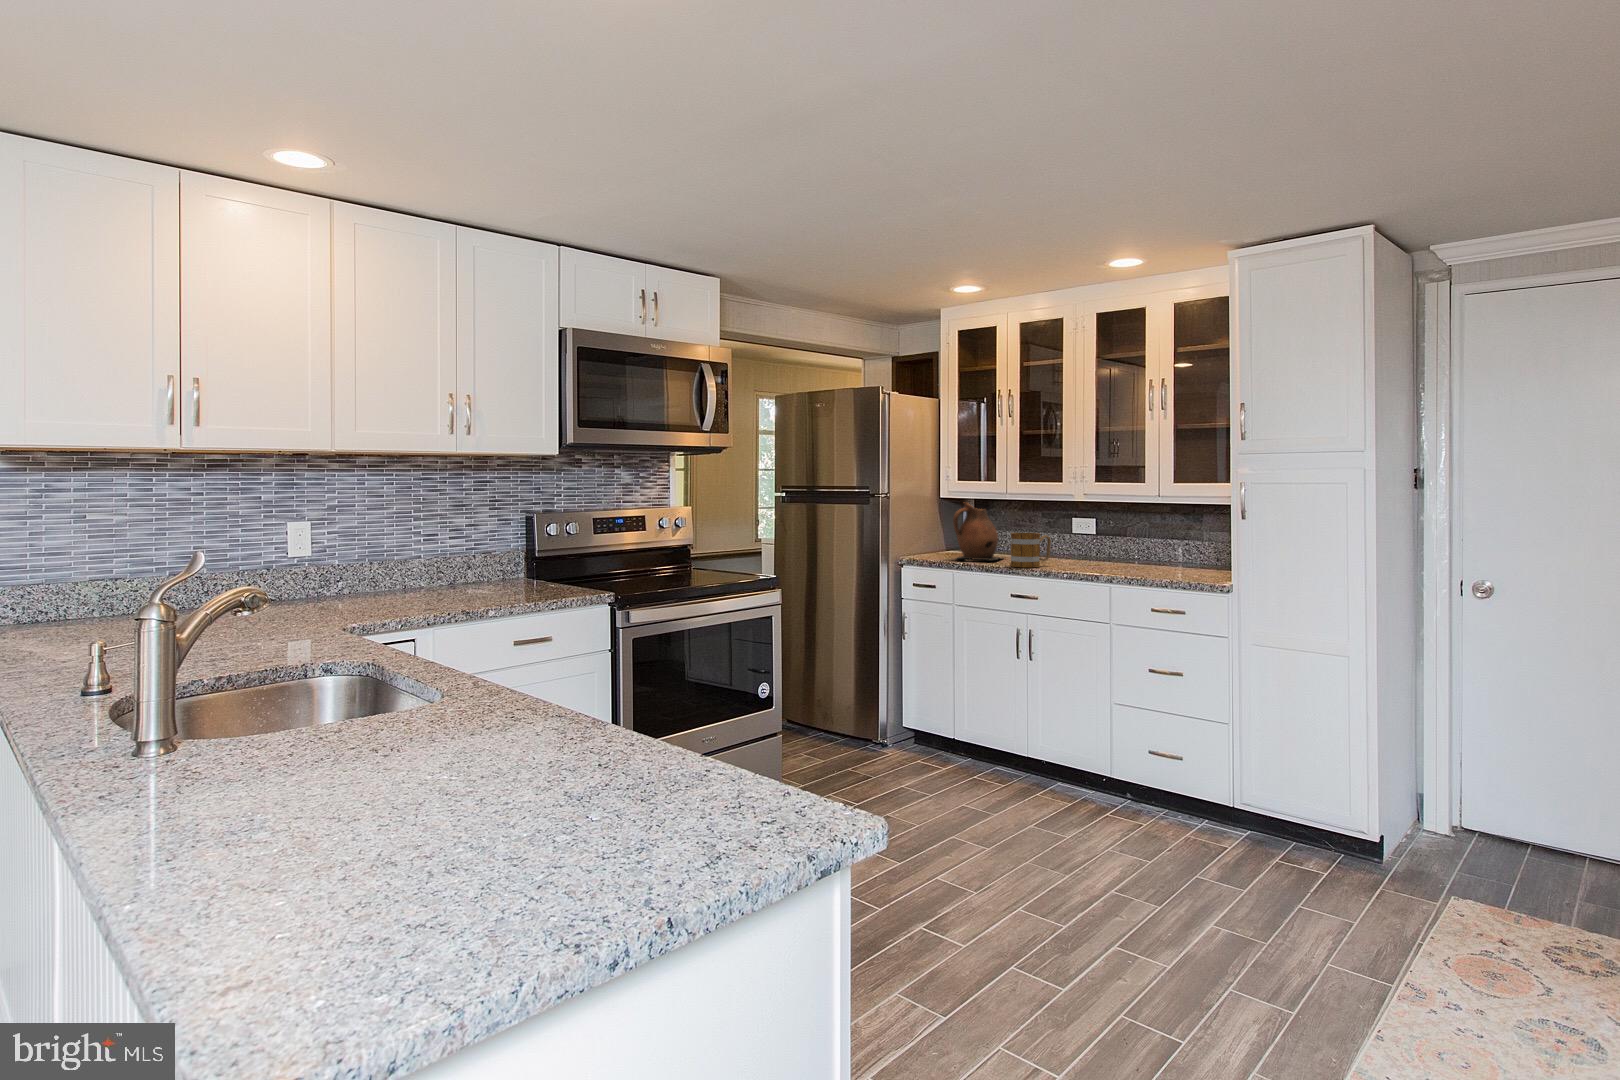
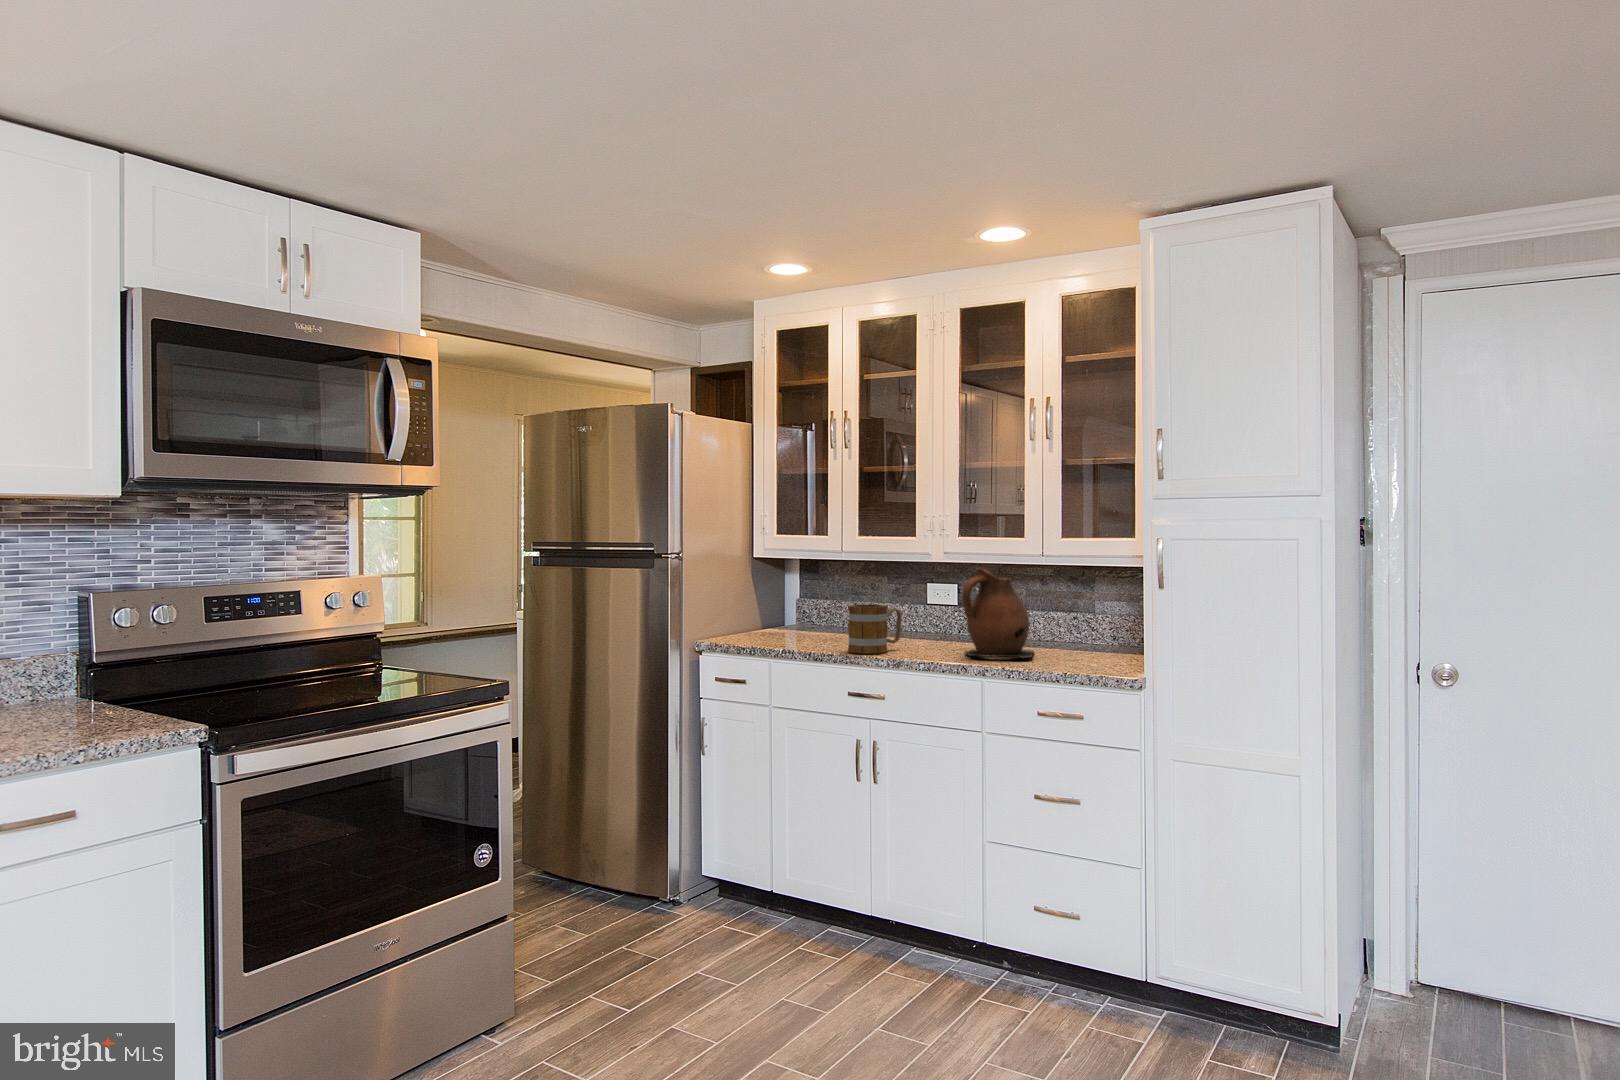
ceramic pitcher: present [953,503,1000,560] -> present [962,568,1034,659]

